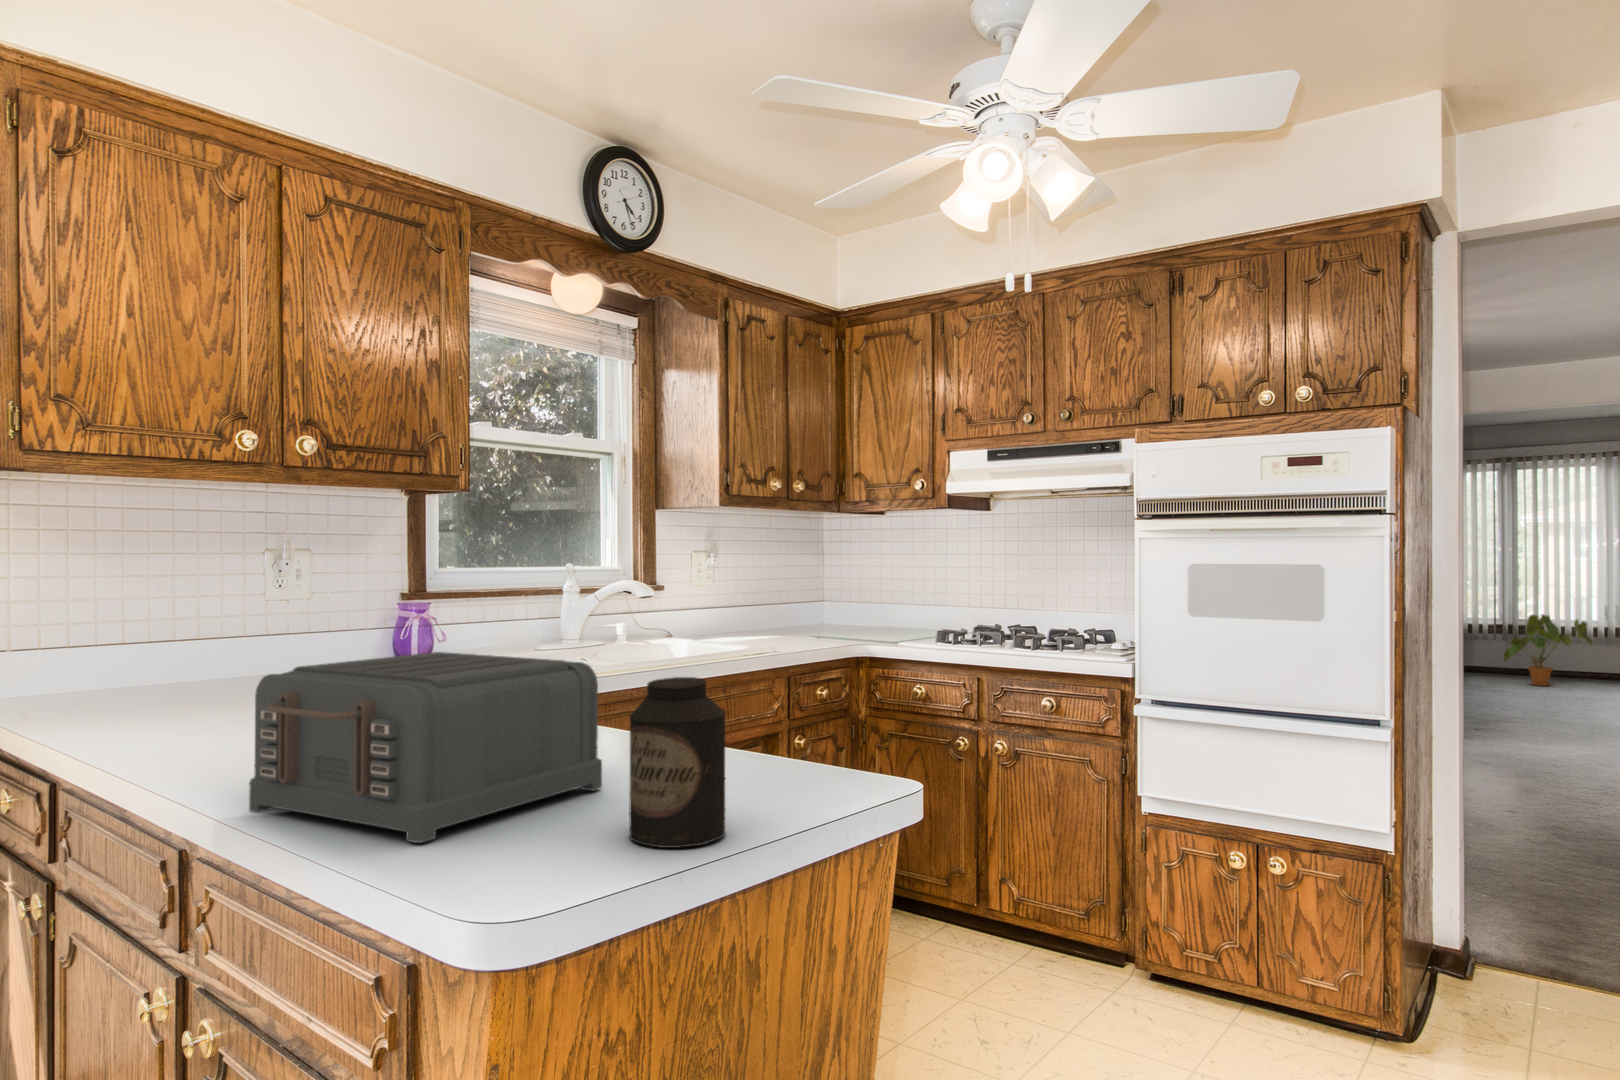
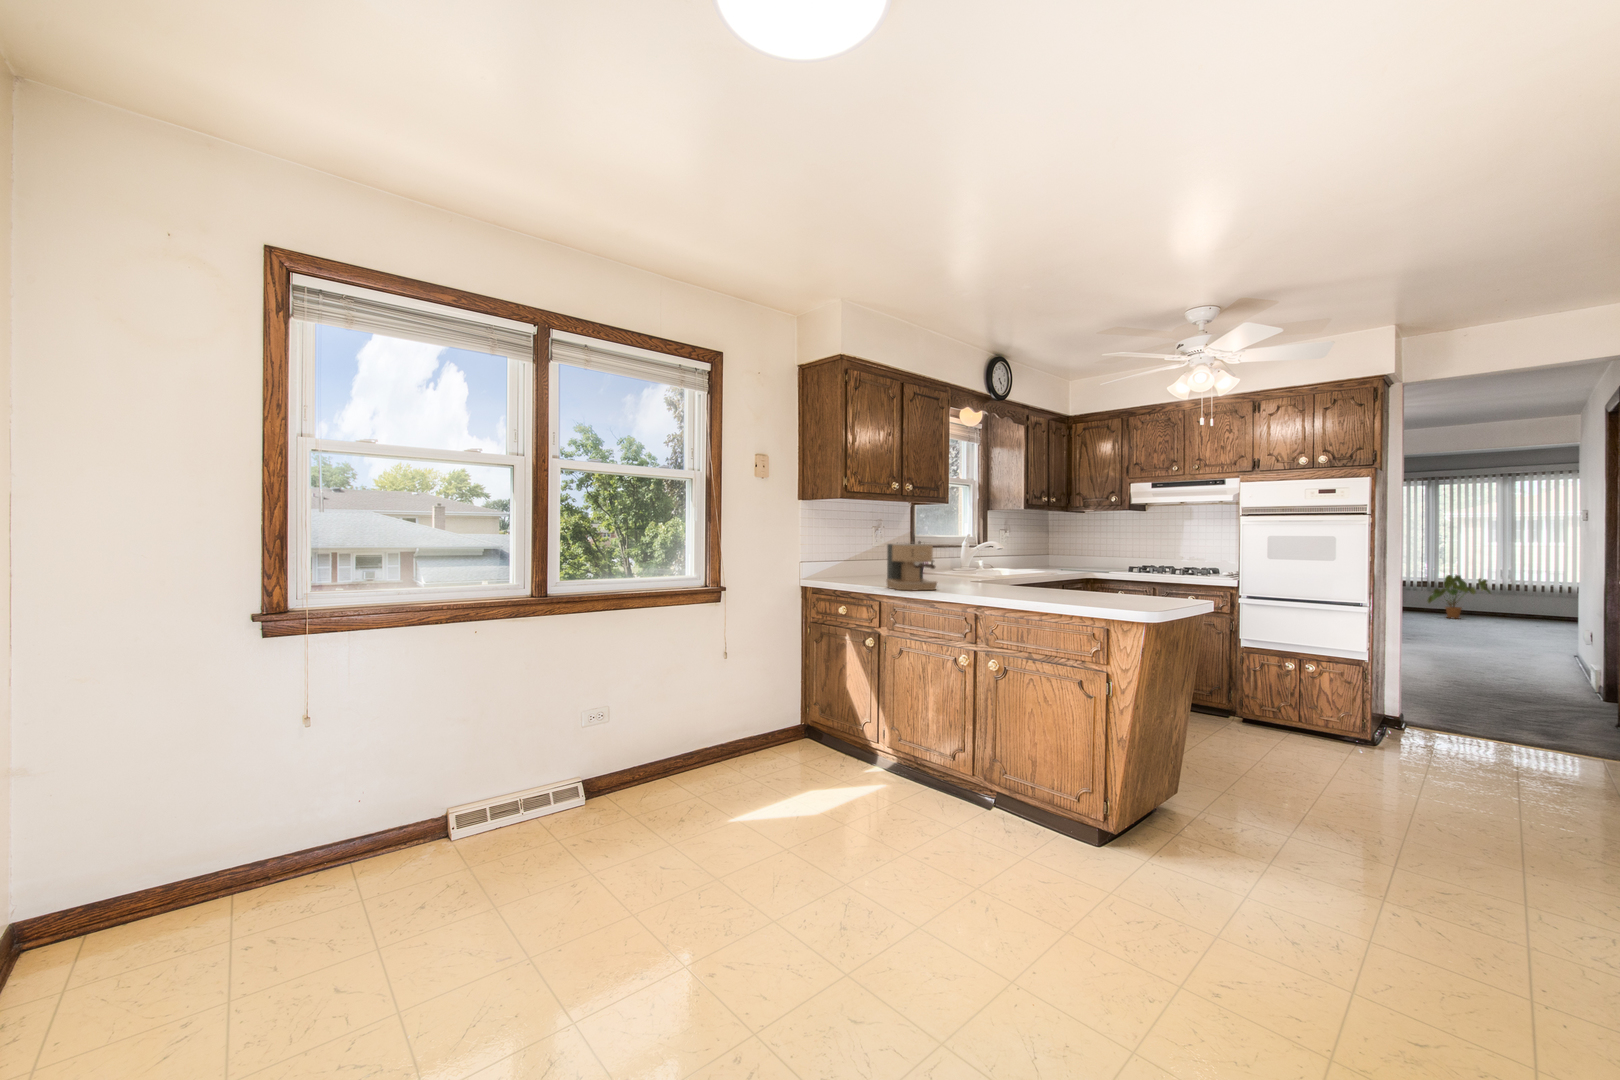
coffee maker: none [28,597,196,758] -> present [886,541,937,590]
toaster: present [249,652,602,843] -> none [1012,558,1105,604]
canister: present [629,677,725,848] -> none [1139,562,1169,607]

